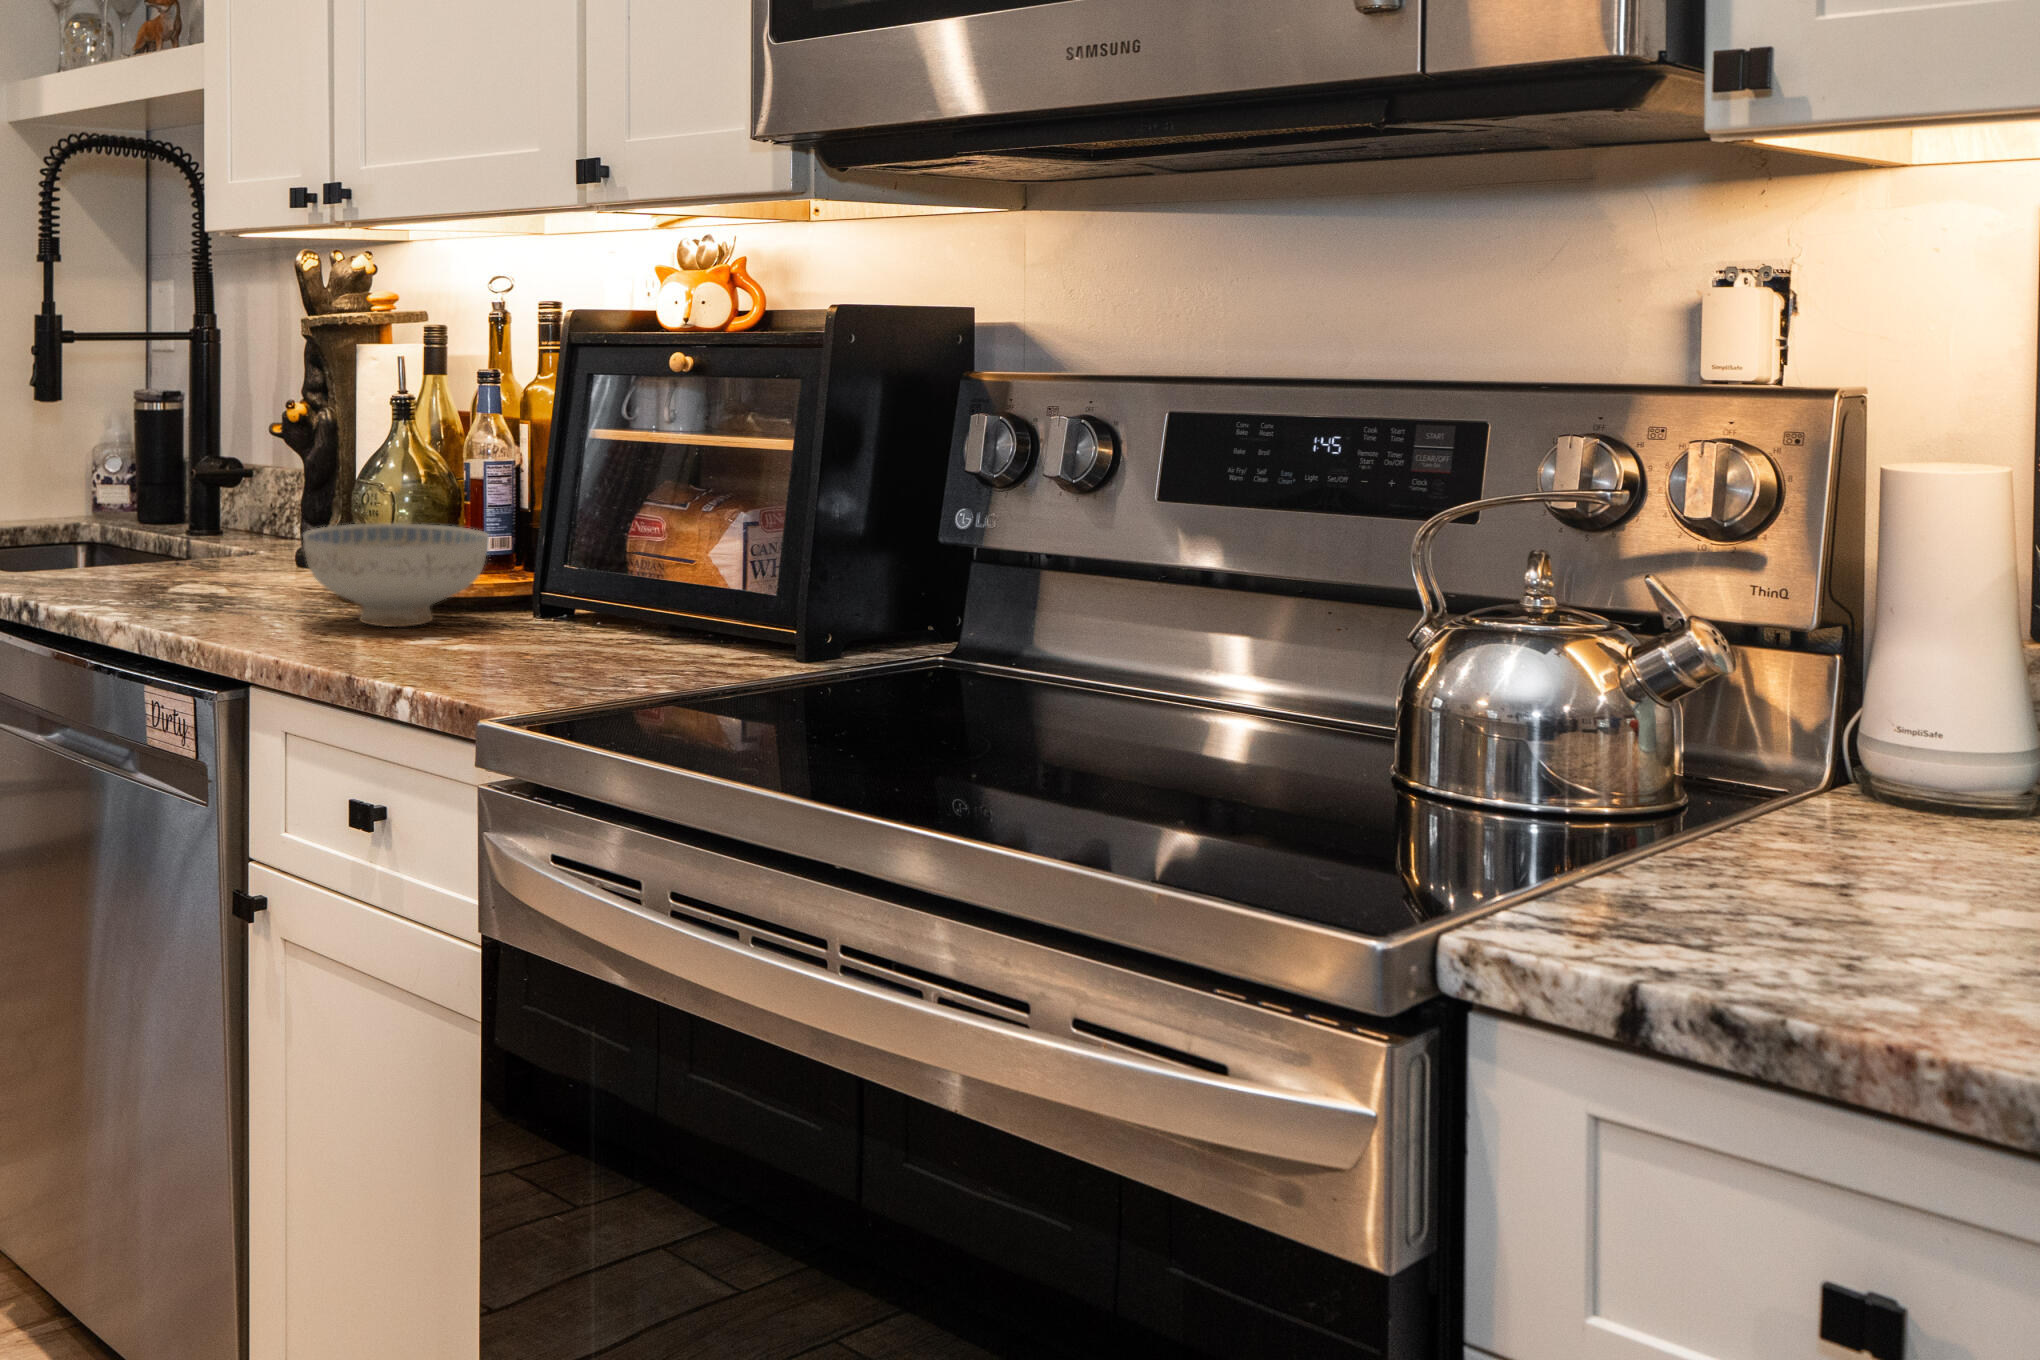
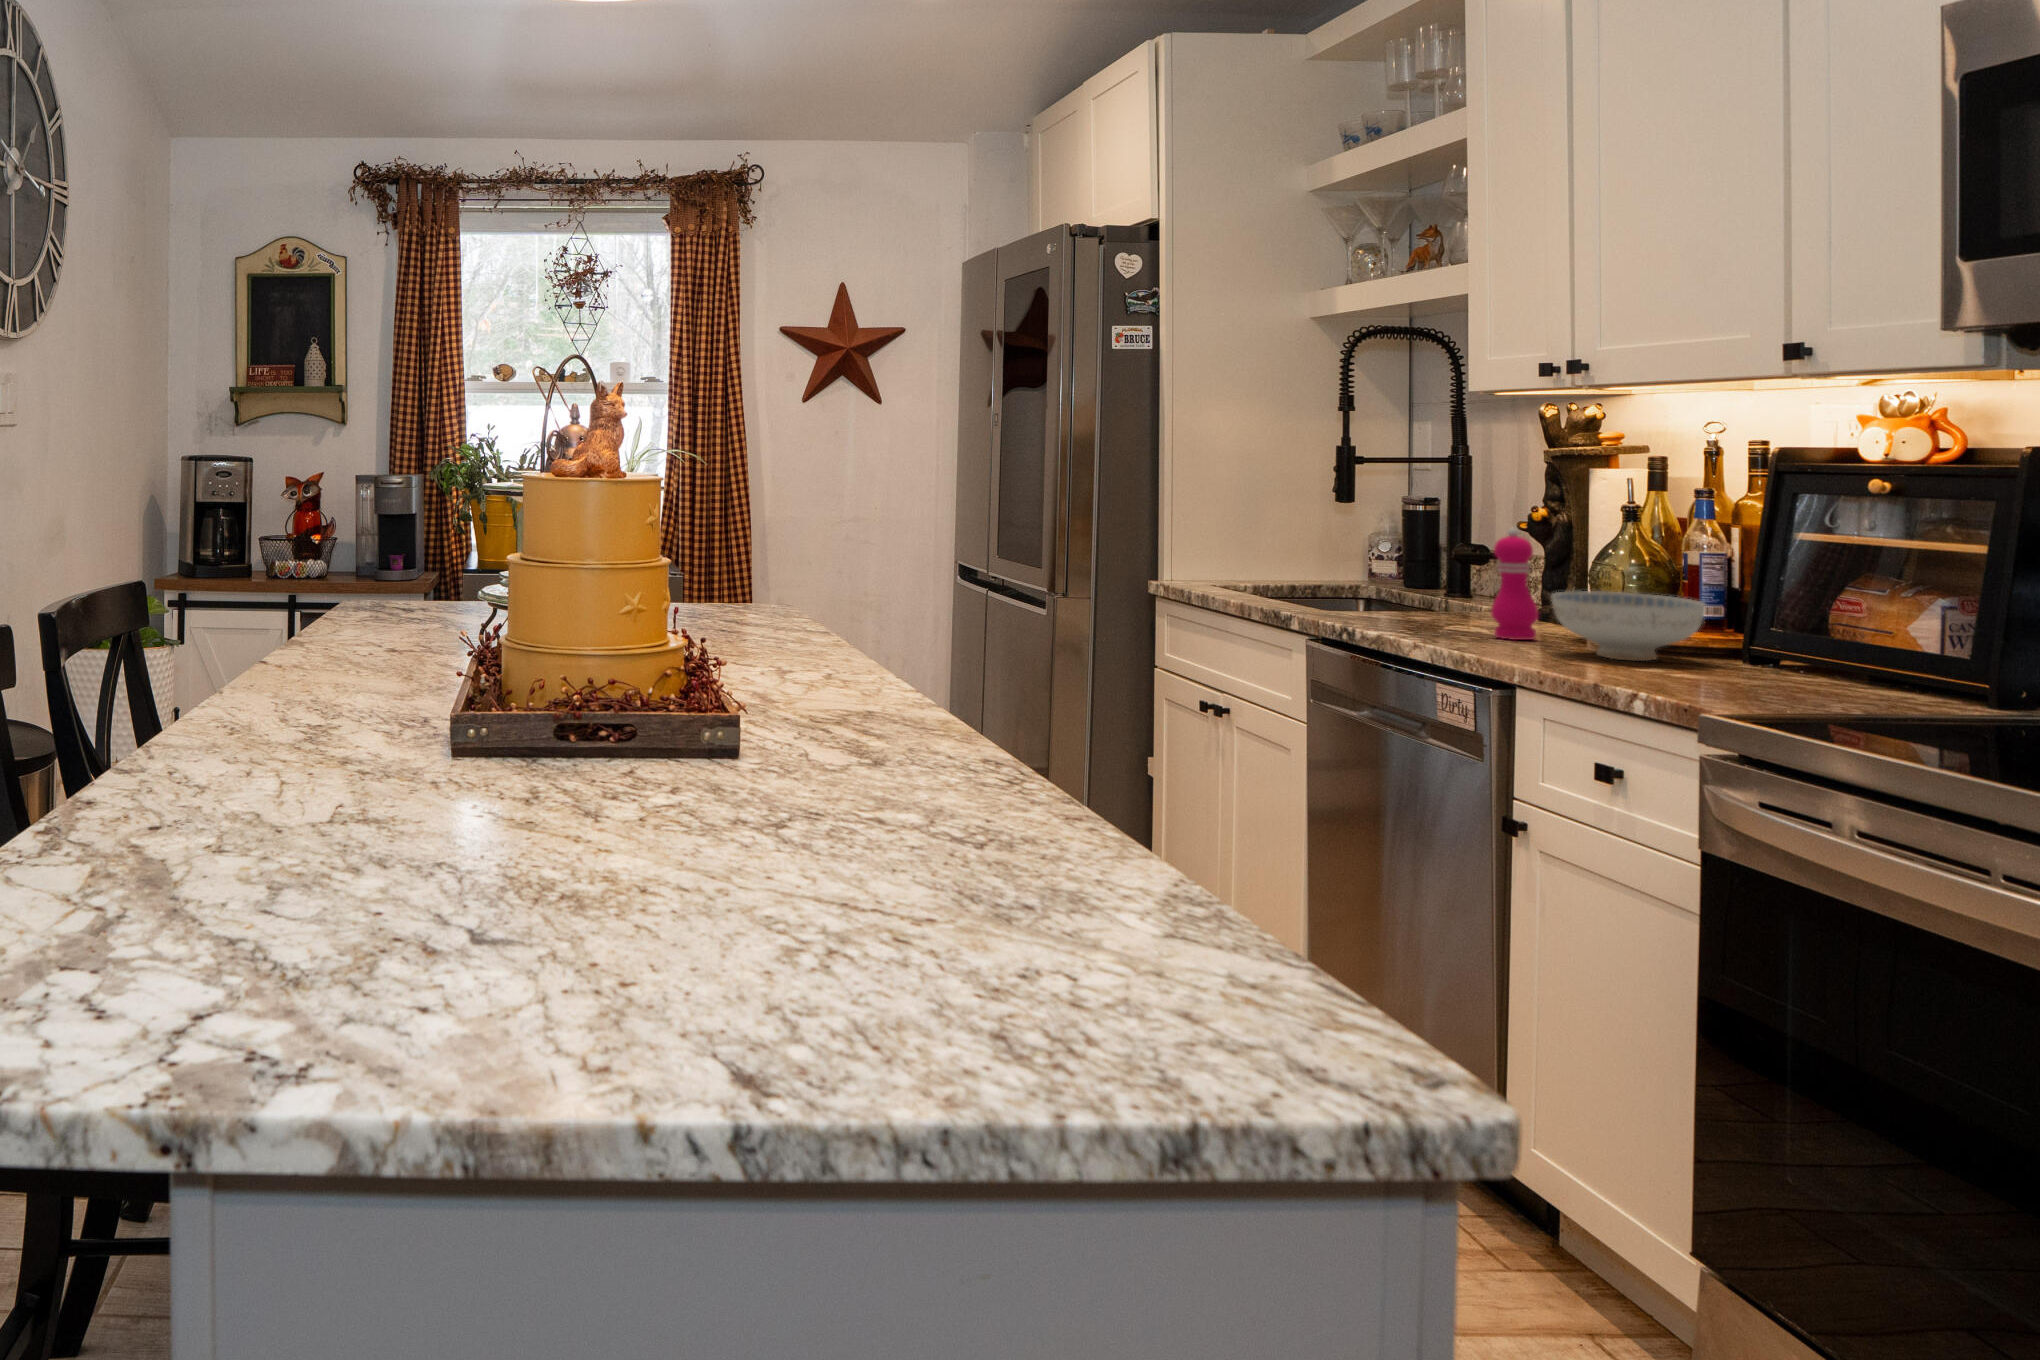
pepper mill: none [229,433,290,604] -> present [1491,528,1539,640]

